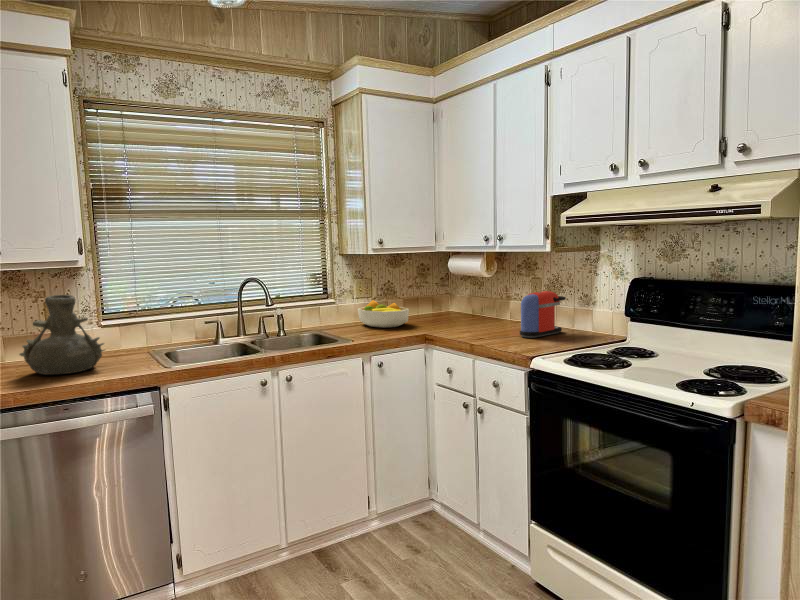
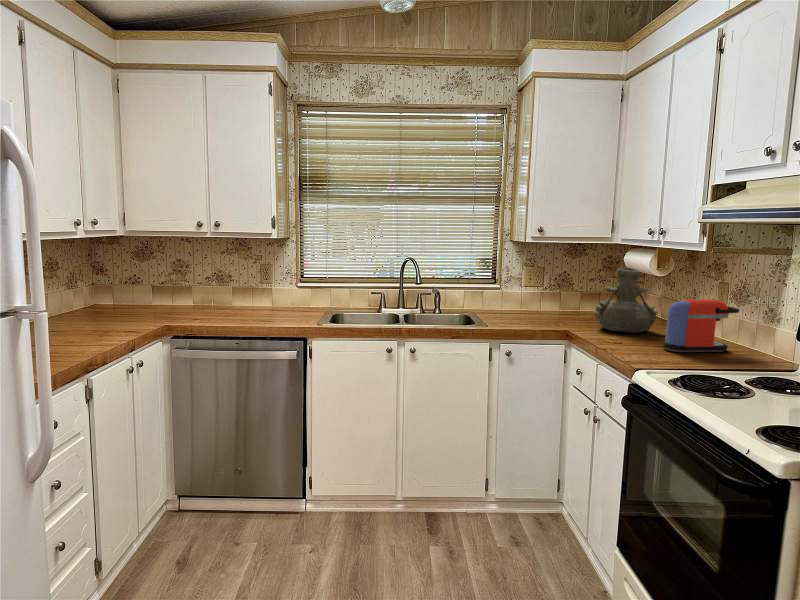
vase: present [19,295,104,375] -> present [594,268,658,333]
fruit bowl: present [358,300,409,328] -> none [521,289,570,319]

